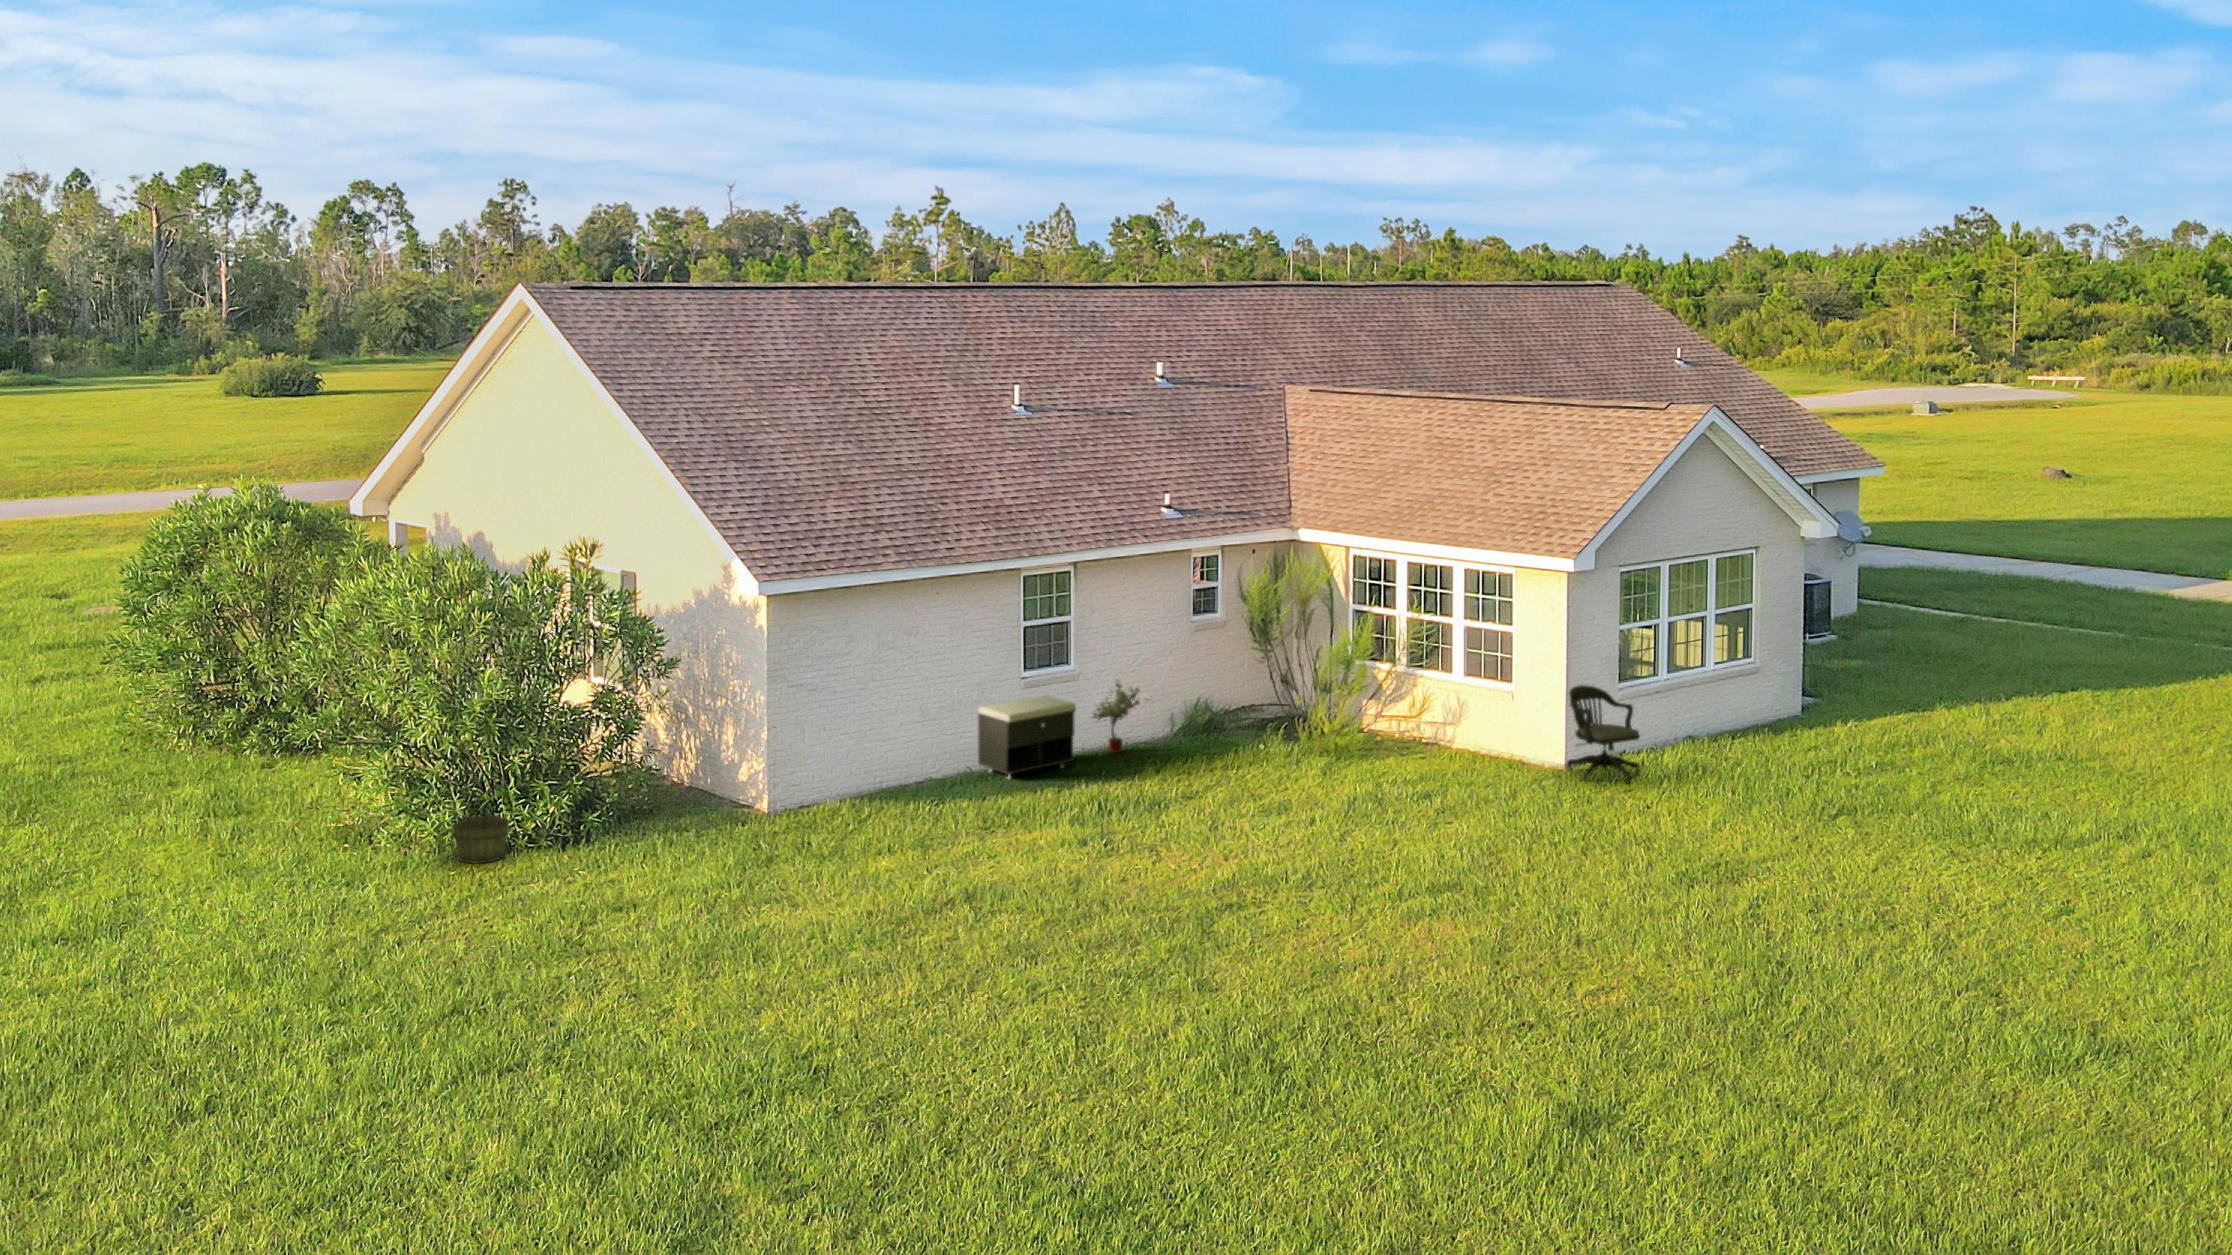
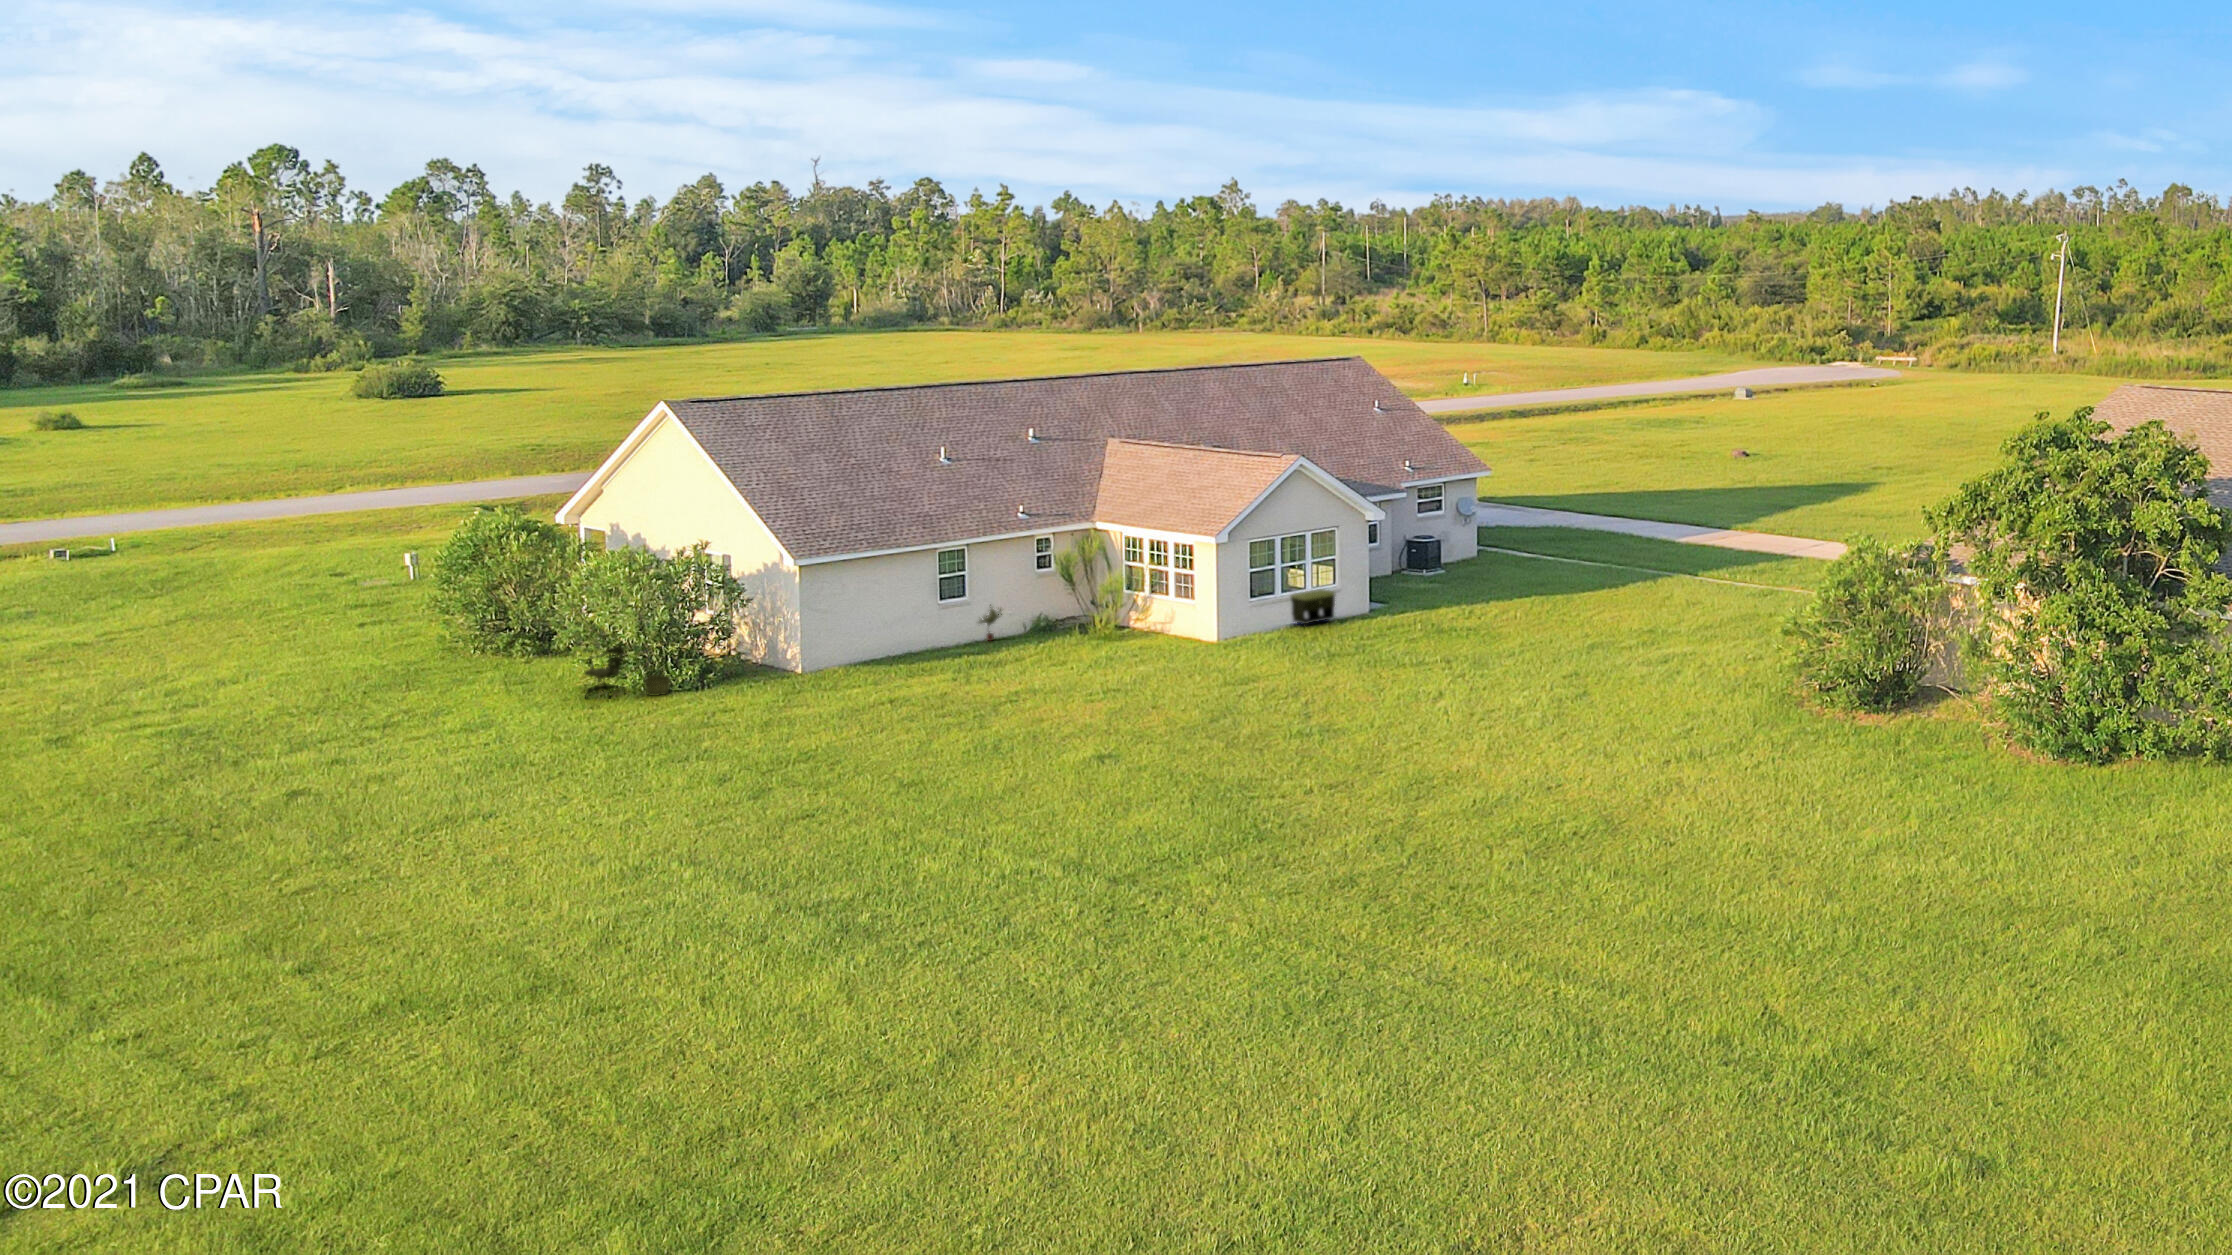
chair: present [1567,685,1640,783] -> present [584,646,626,697]
storage bench: present [978,696,1076,778] -> present [1291,589,1336,626]

